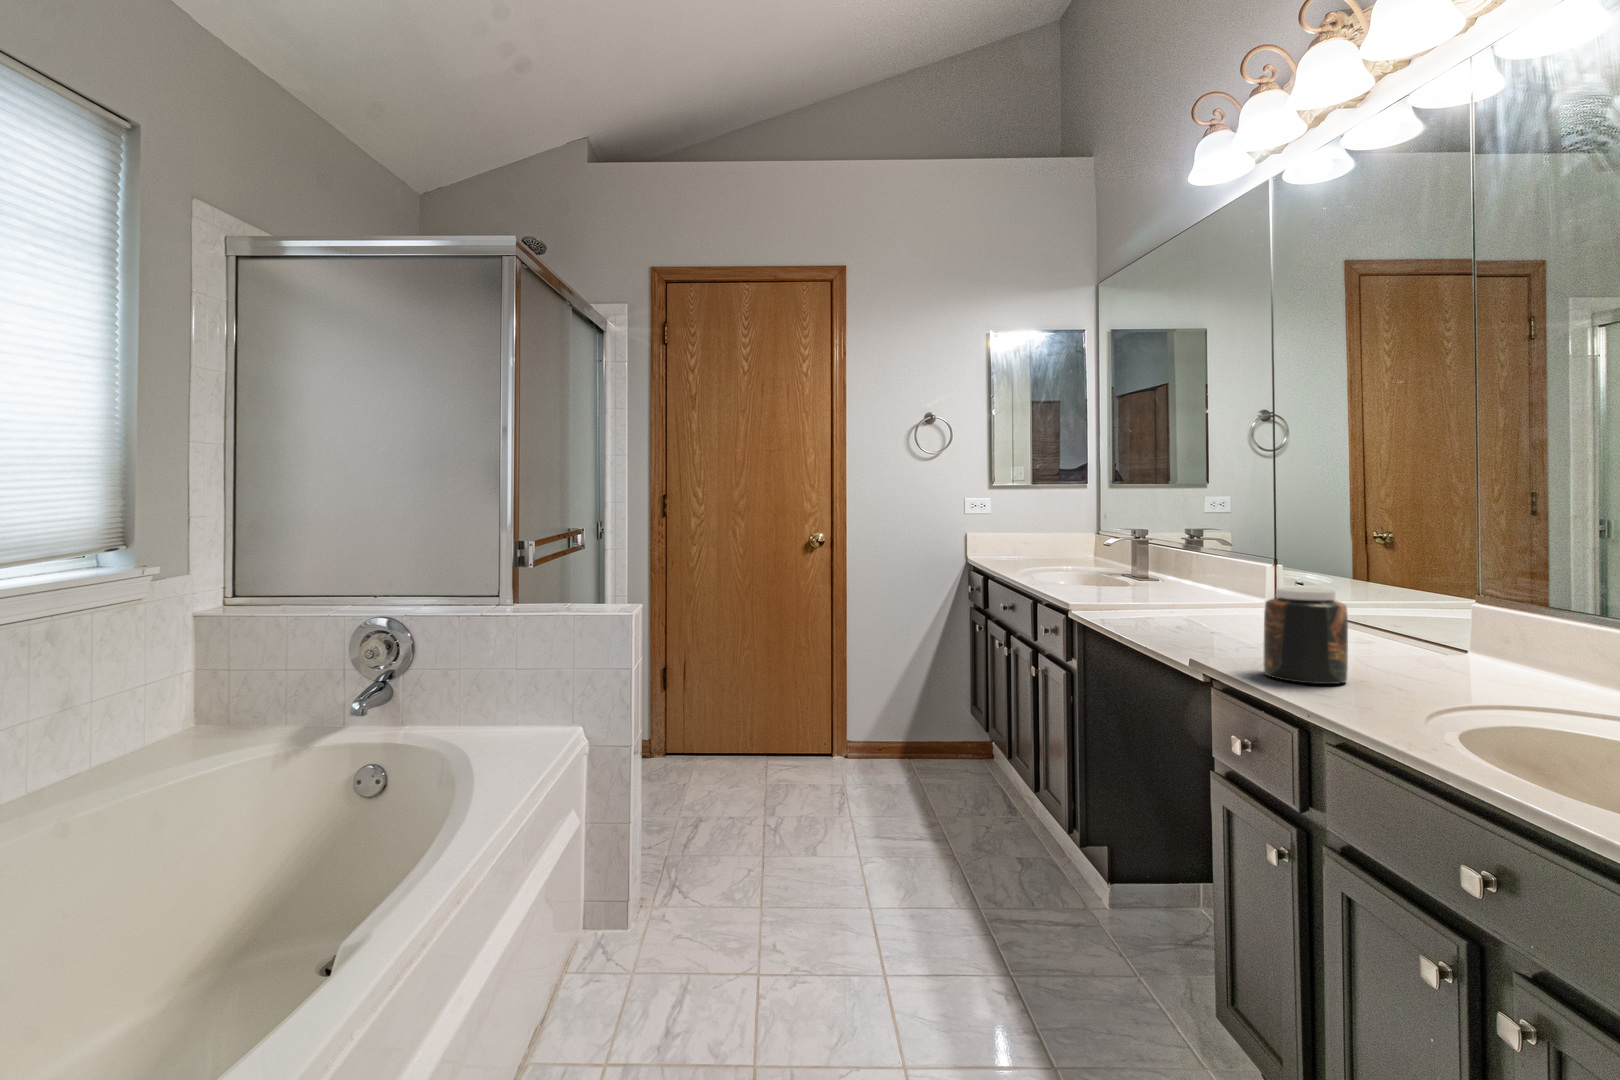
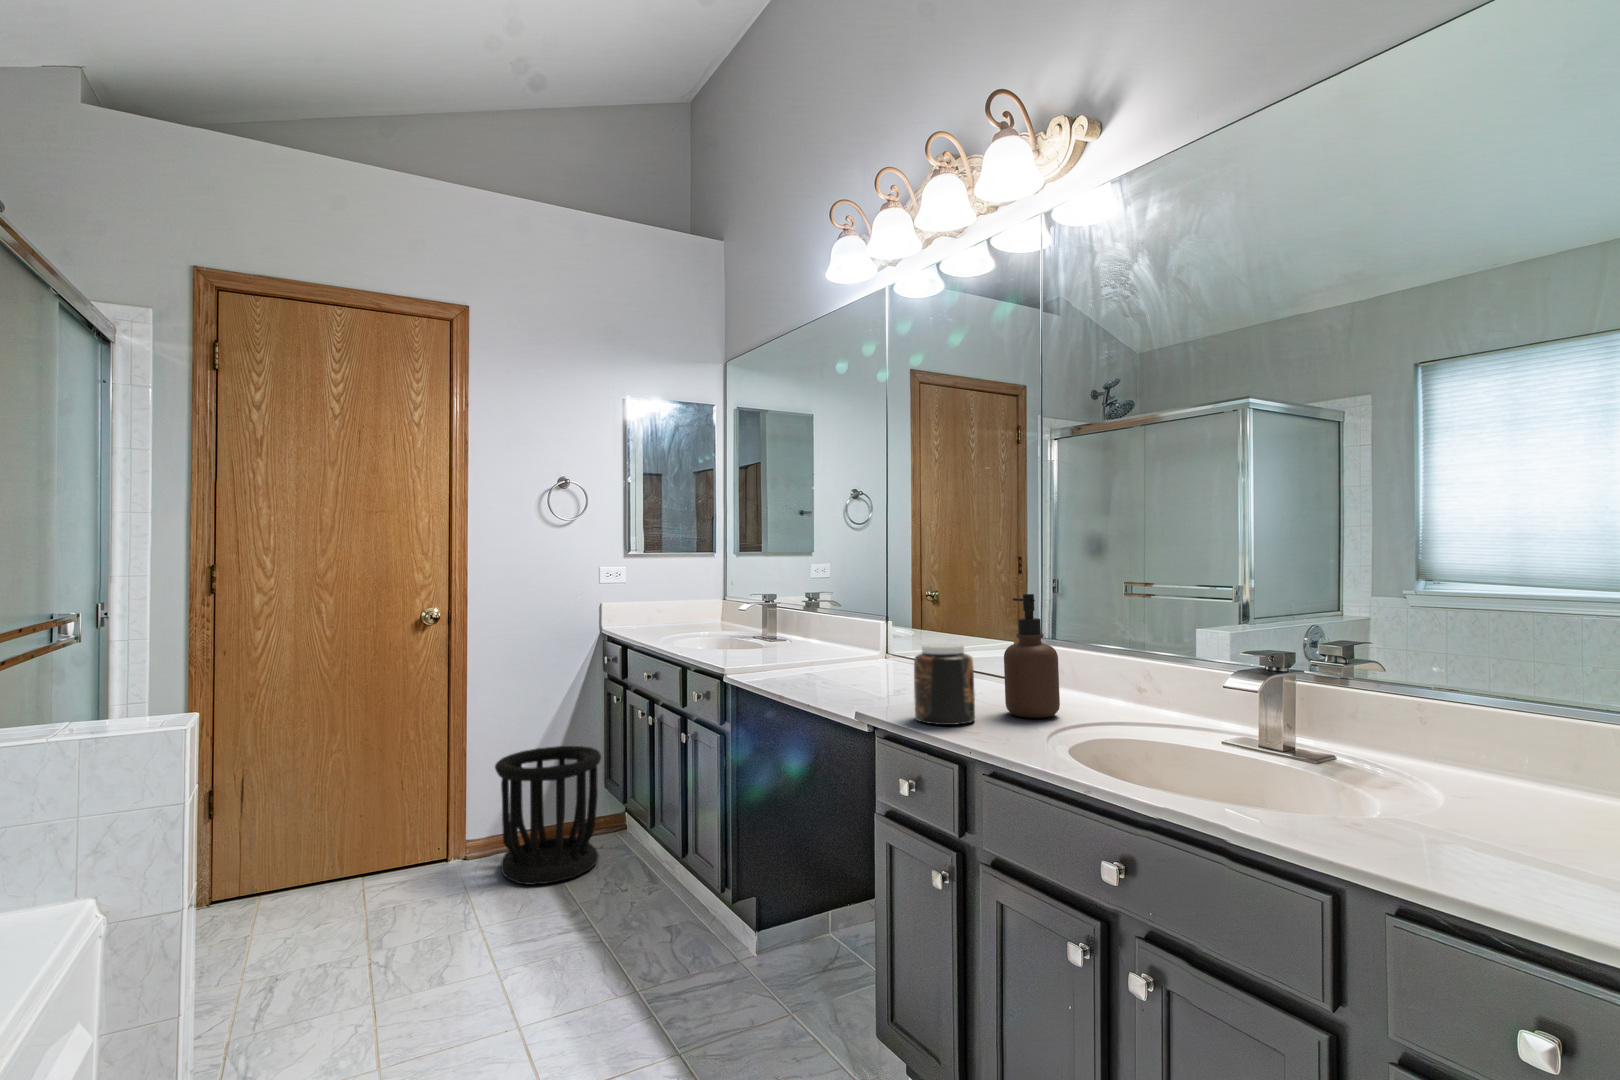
soap dispenser: none [1400,531,1488,690] -> present [1004,594,1060,718]
wastebasket: none [869,668,963,789] -> present [495,746,601,885]

